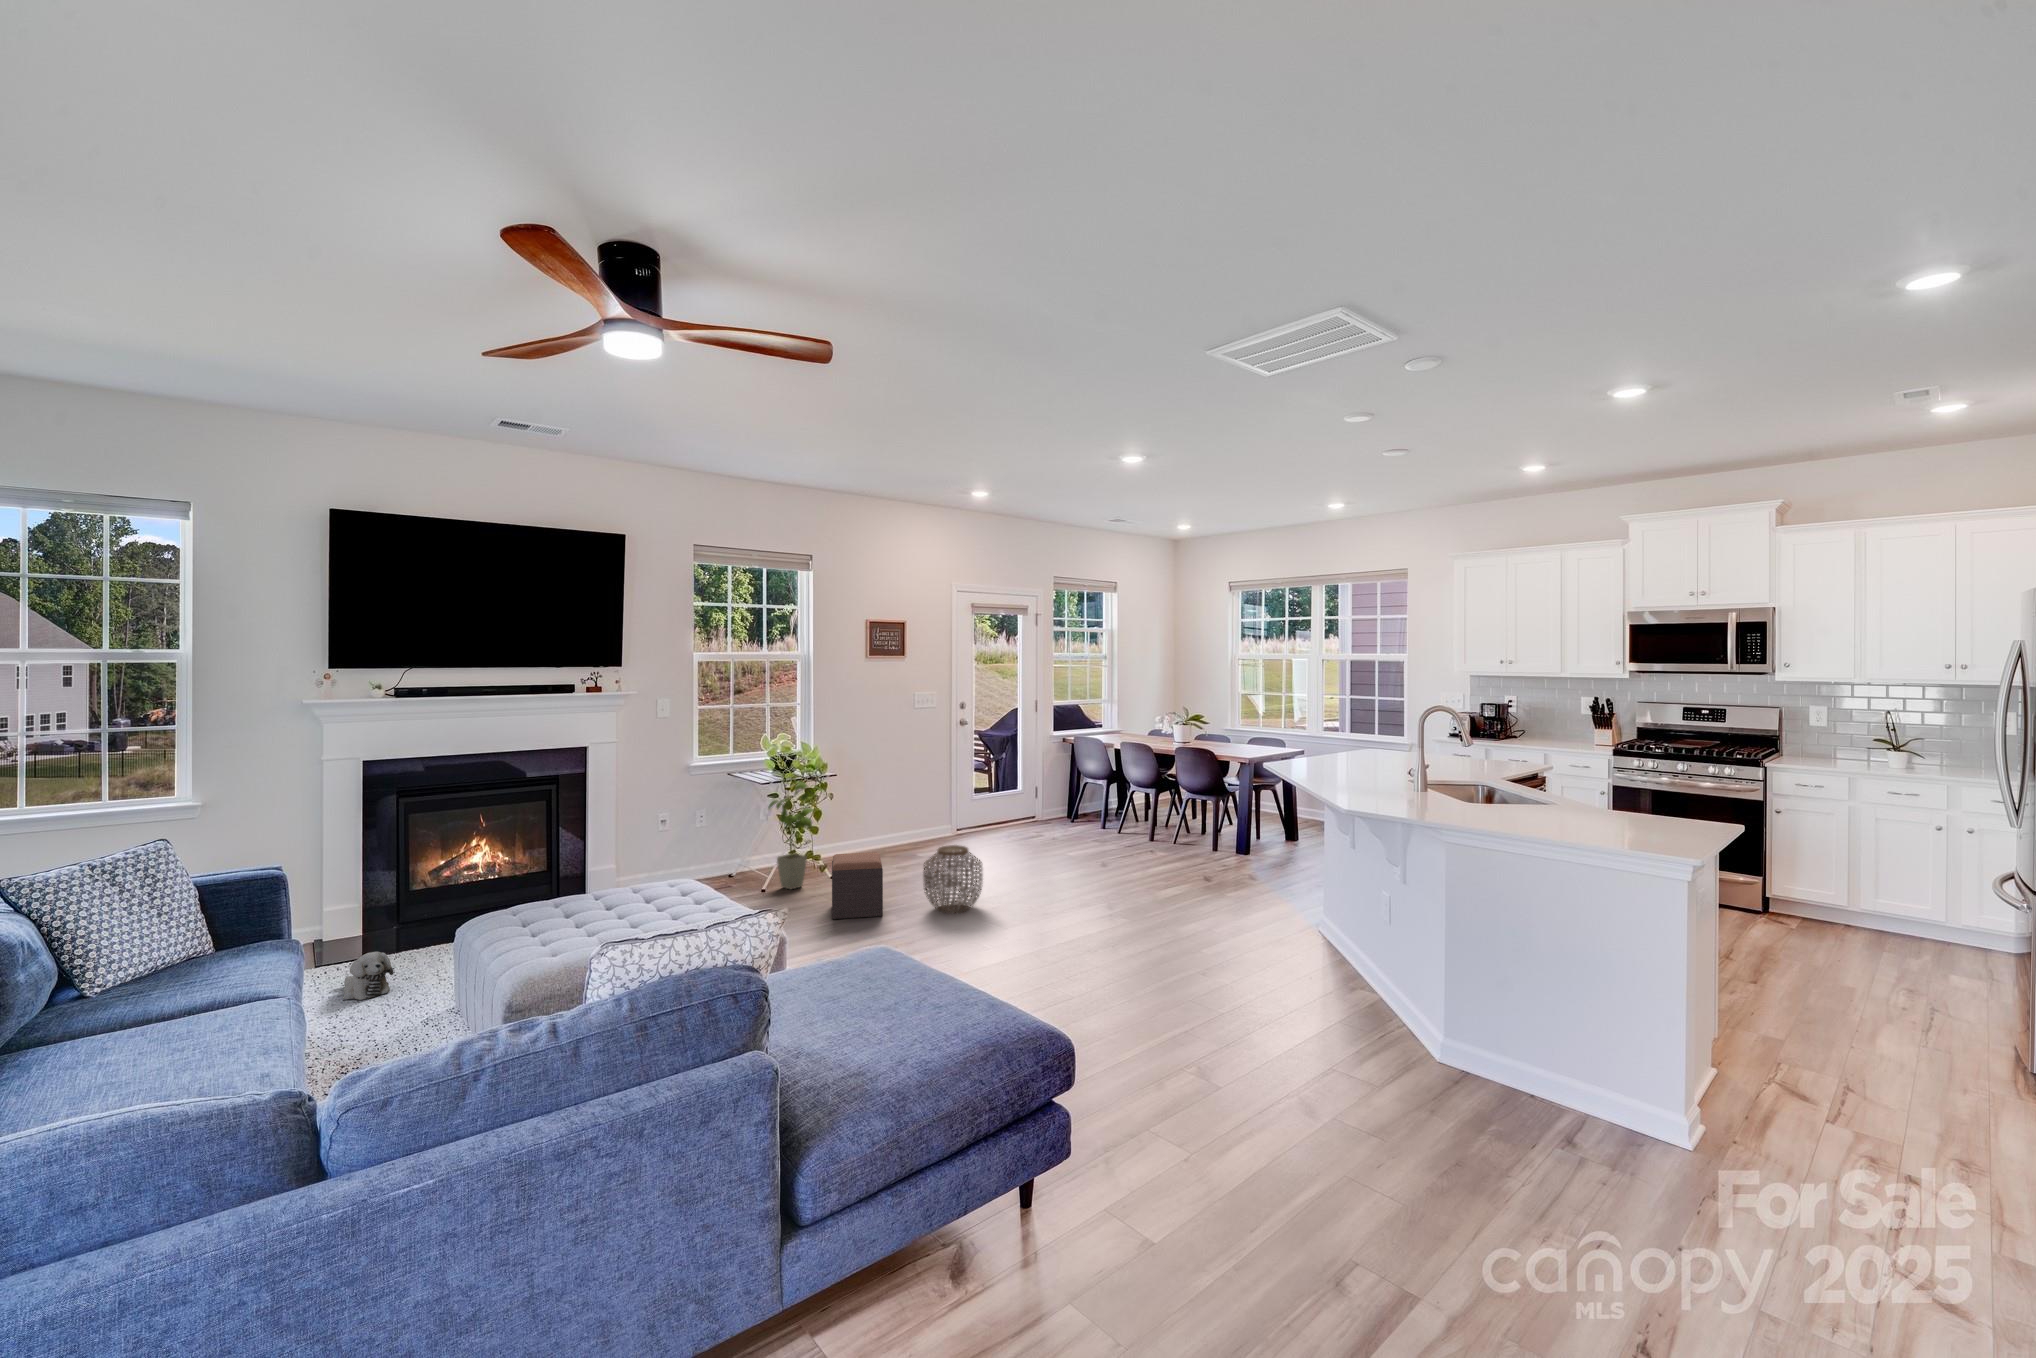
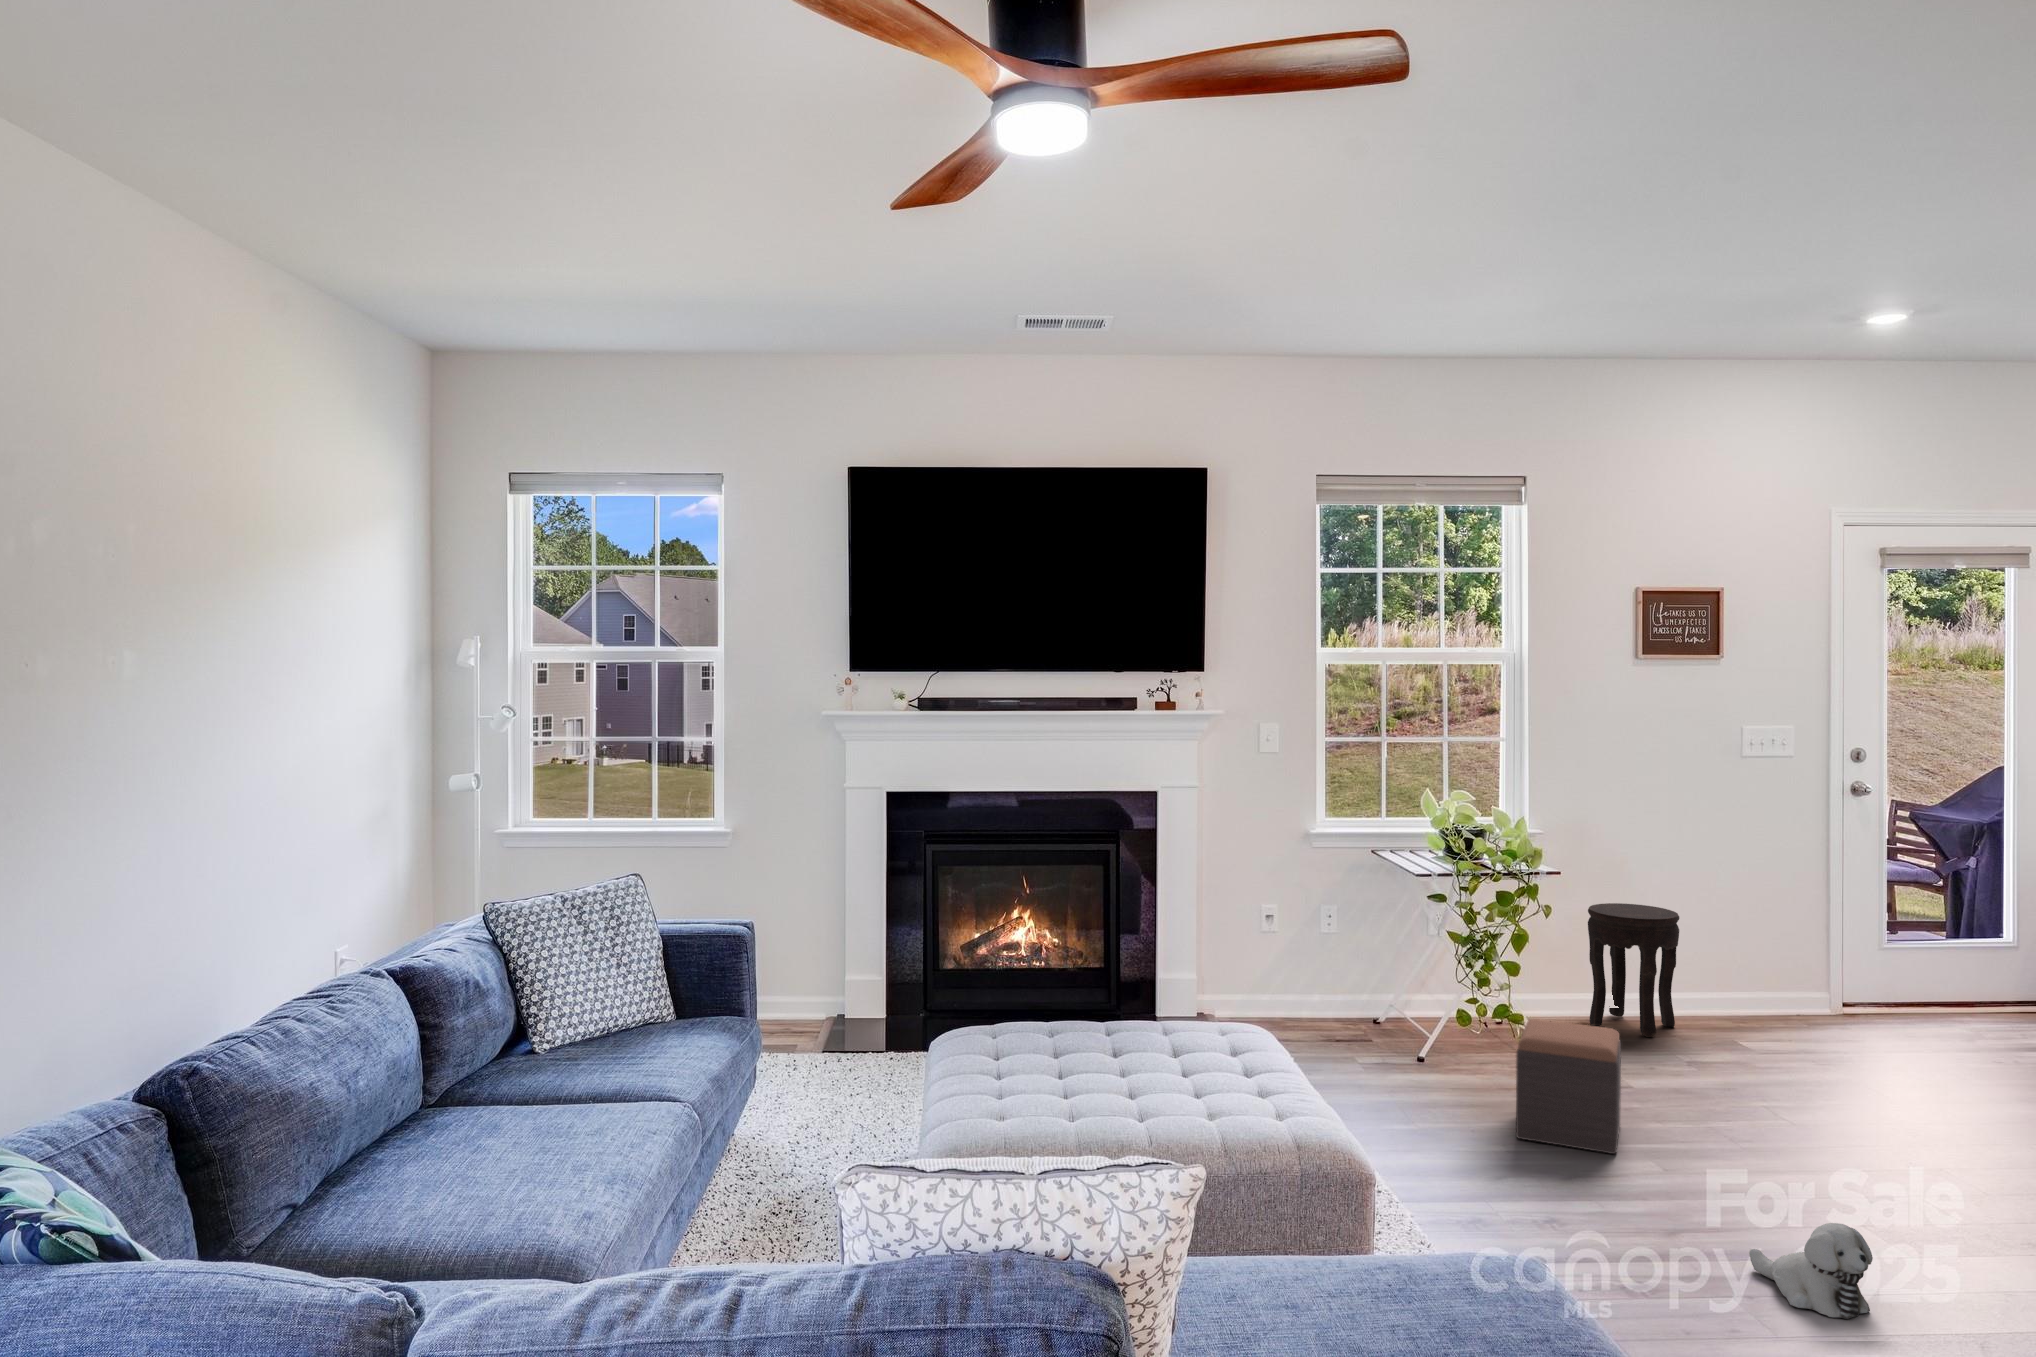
house plant: present [768,781,820,889] -> none [1423,876,1526,1064]
side table: none [849,790,895,860] -> present [1588,903,1679,1037]
woven basket: present [923,845,982,913] -> none [1707,1042,1847,1188]
plush toy: present [343,952,393,1000] -> present [1749,1223,1873,1319]

